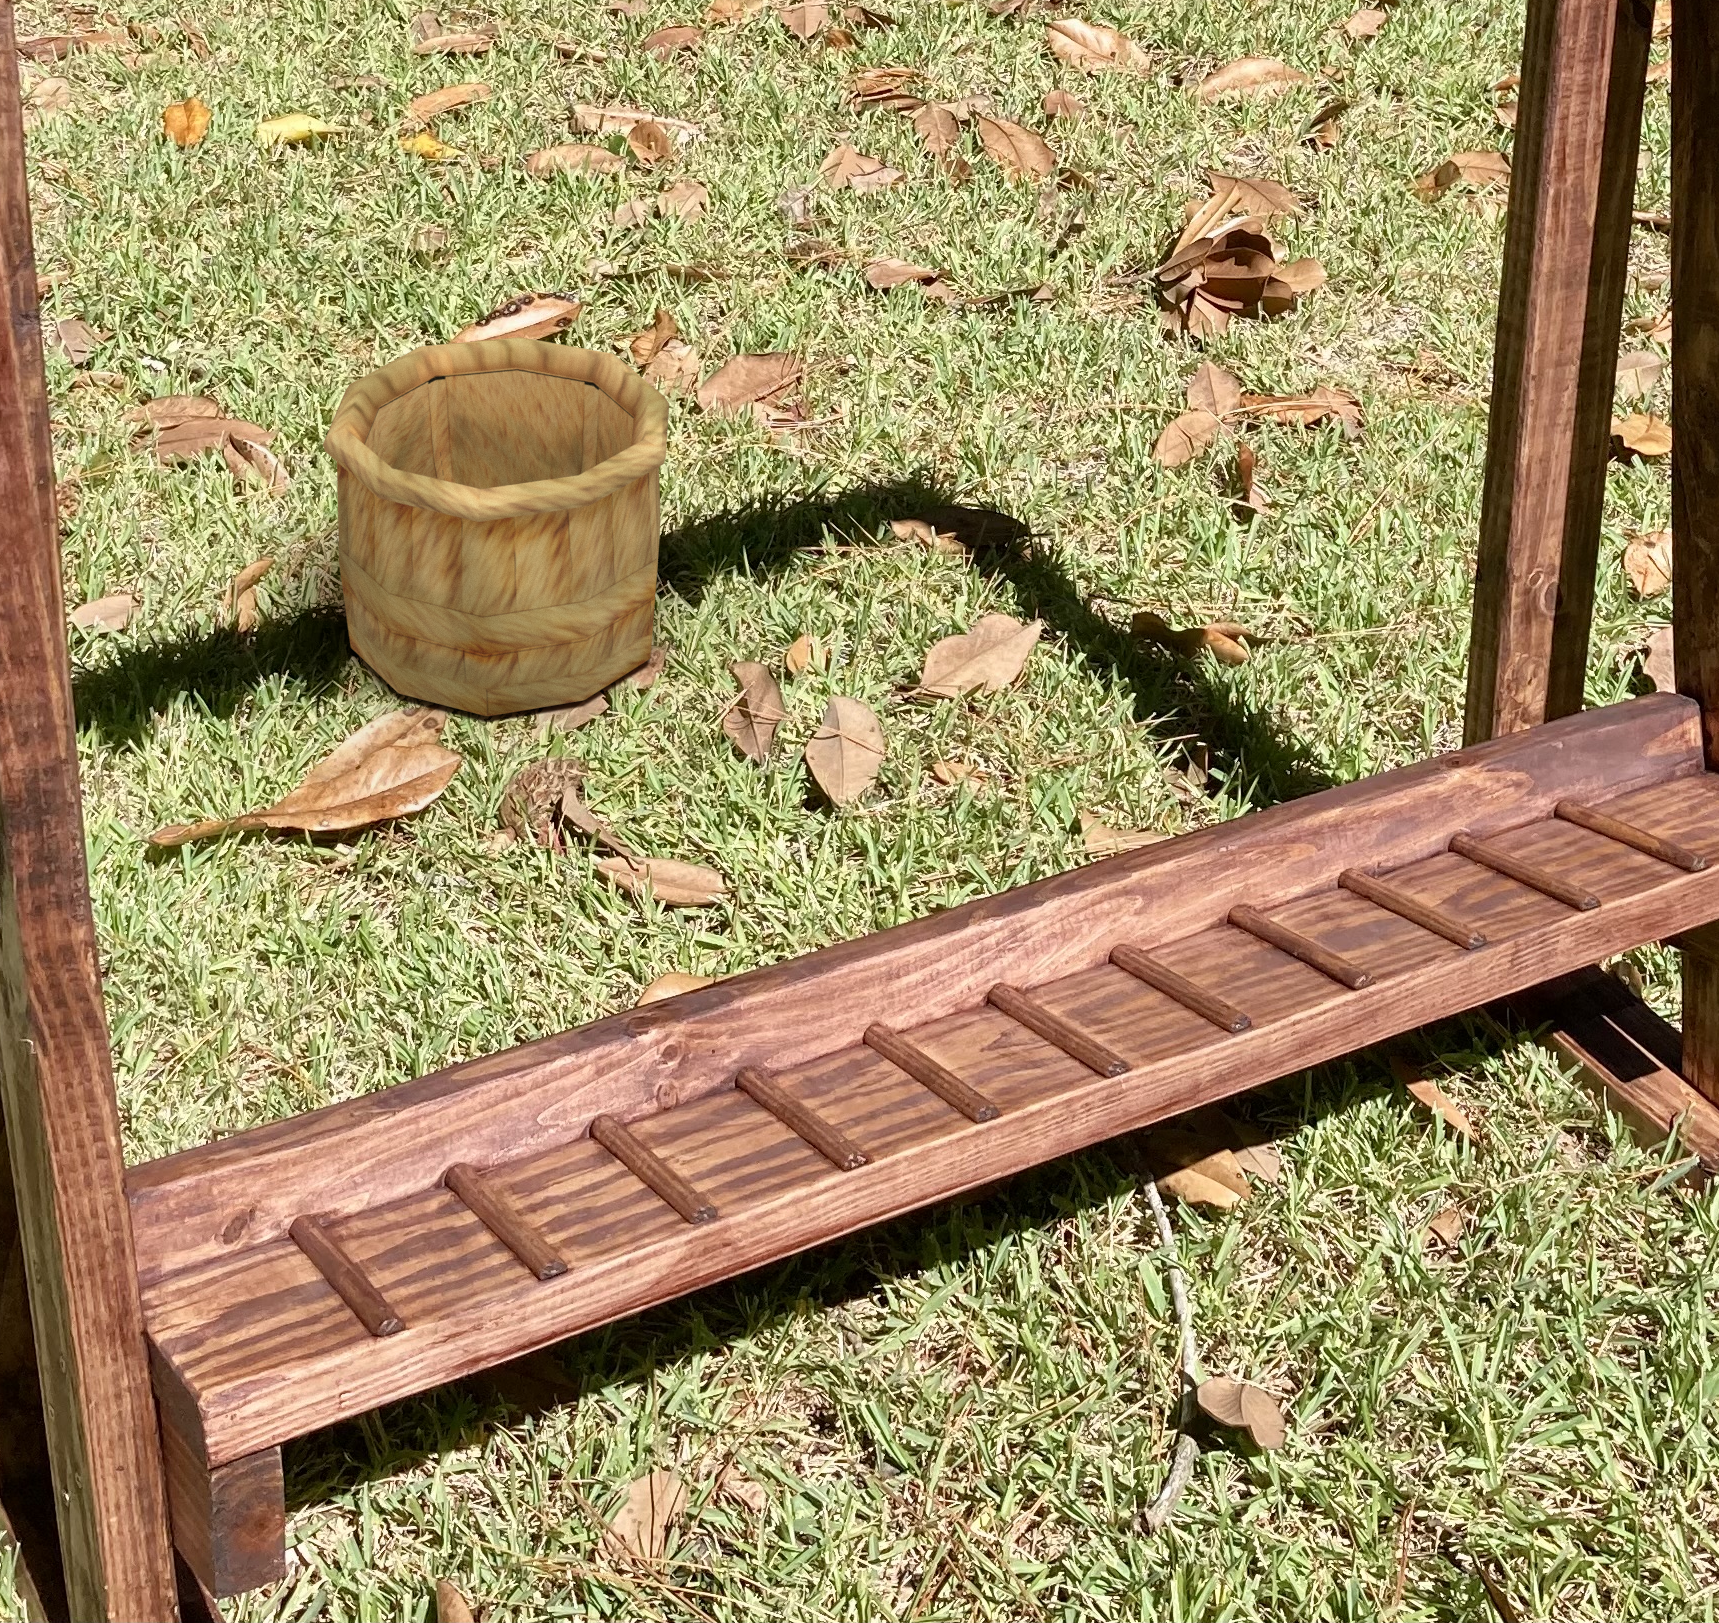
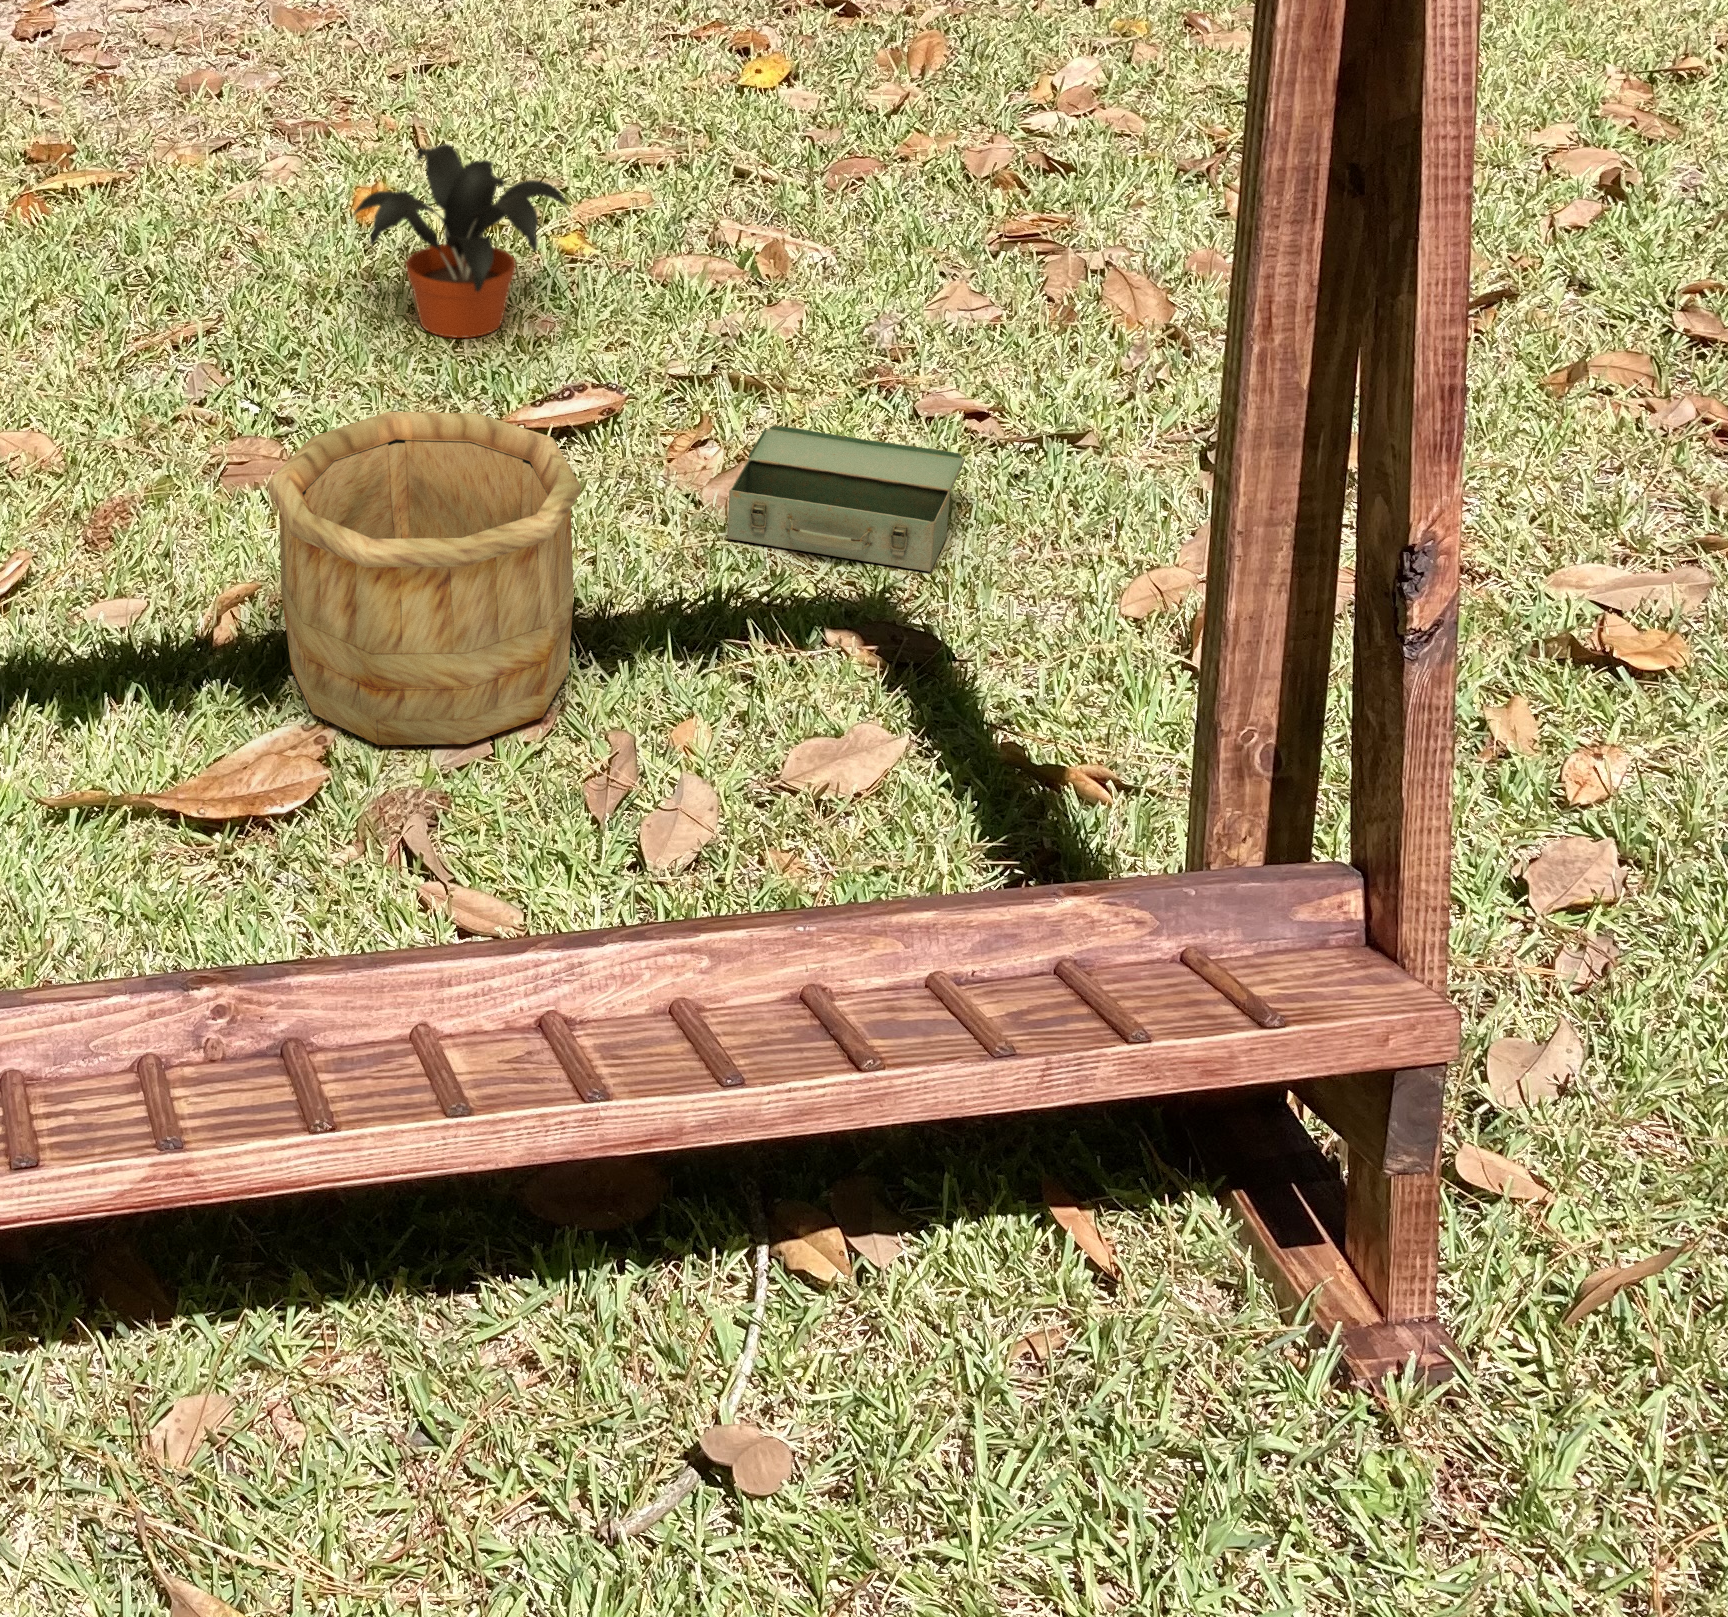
potted plant: none [216,47,459,259] -> present [349,144,567,338]
toolbox: none [746,315,969,448] -> present [728,425,965,572]

